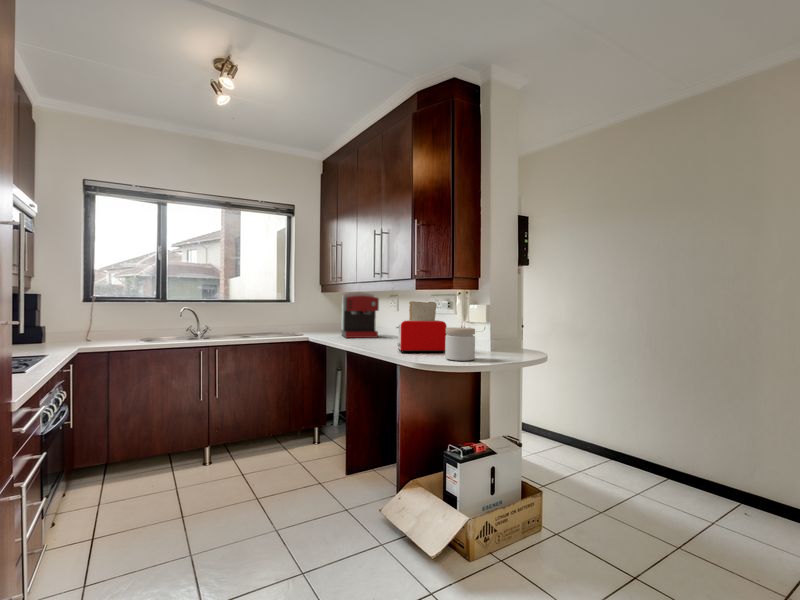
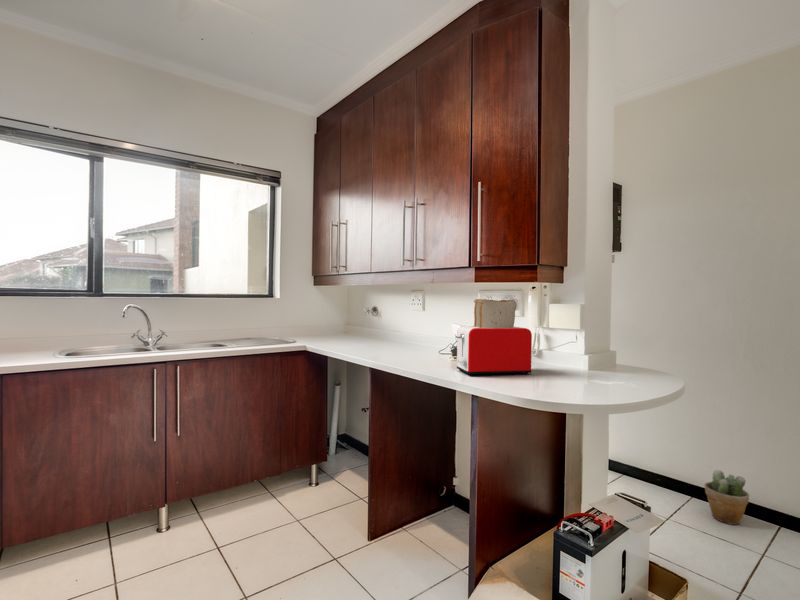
coffee maker: present [341,292,379,338] -> none [345,286,398,346]
jar: present [445,328,475,361] -> none [552,339,601,392]
potted plant: none [615,437,647,479] -> present [705,470,749,525]

